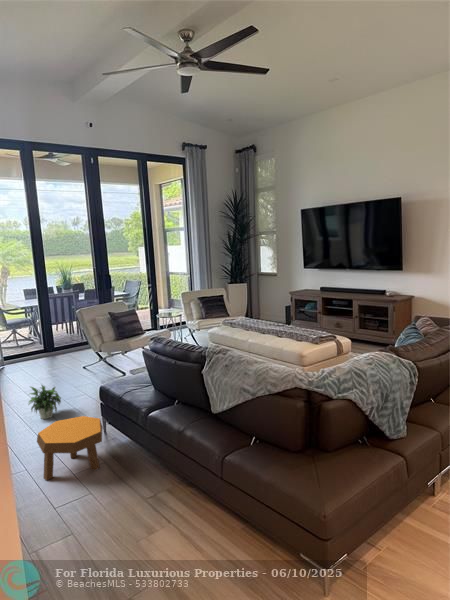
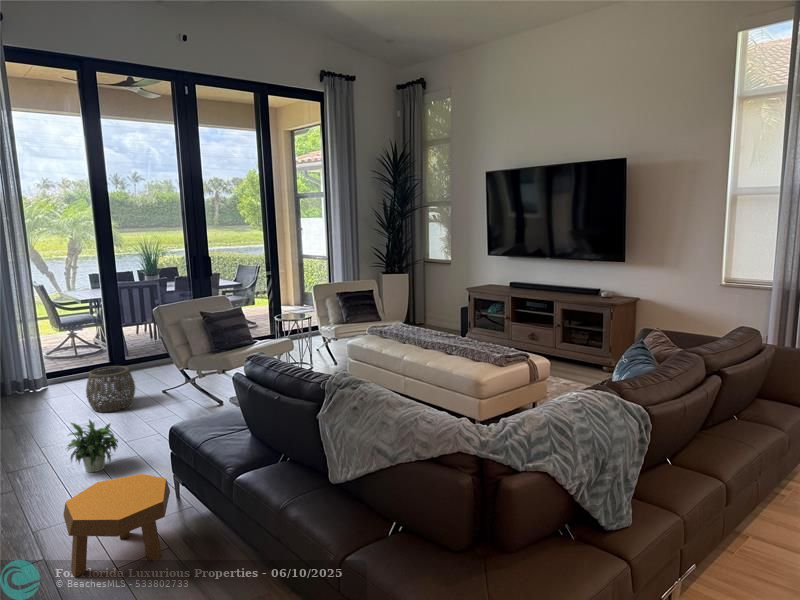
woven basket: none [33,350,66,382] -> present [86,366,135,412]

